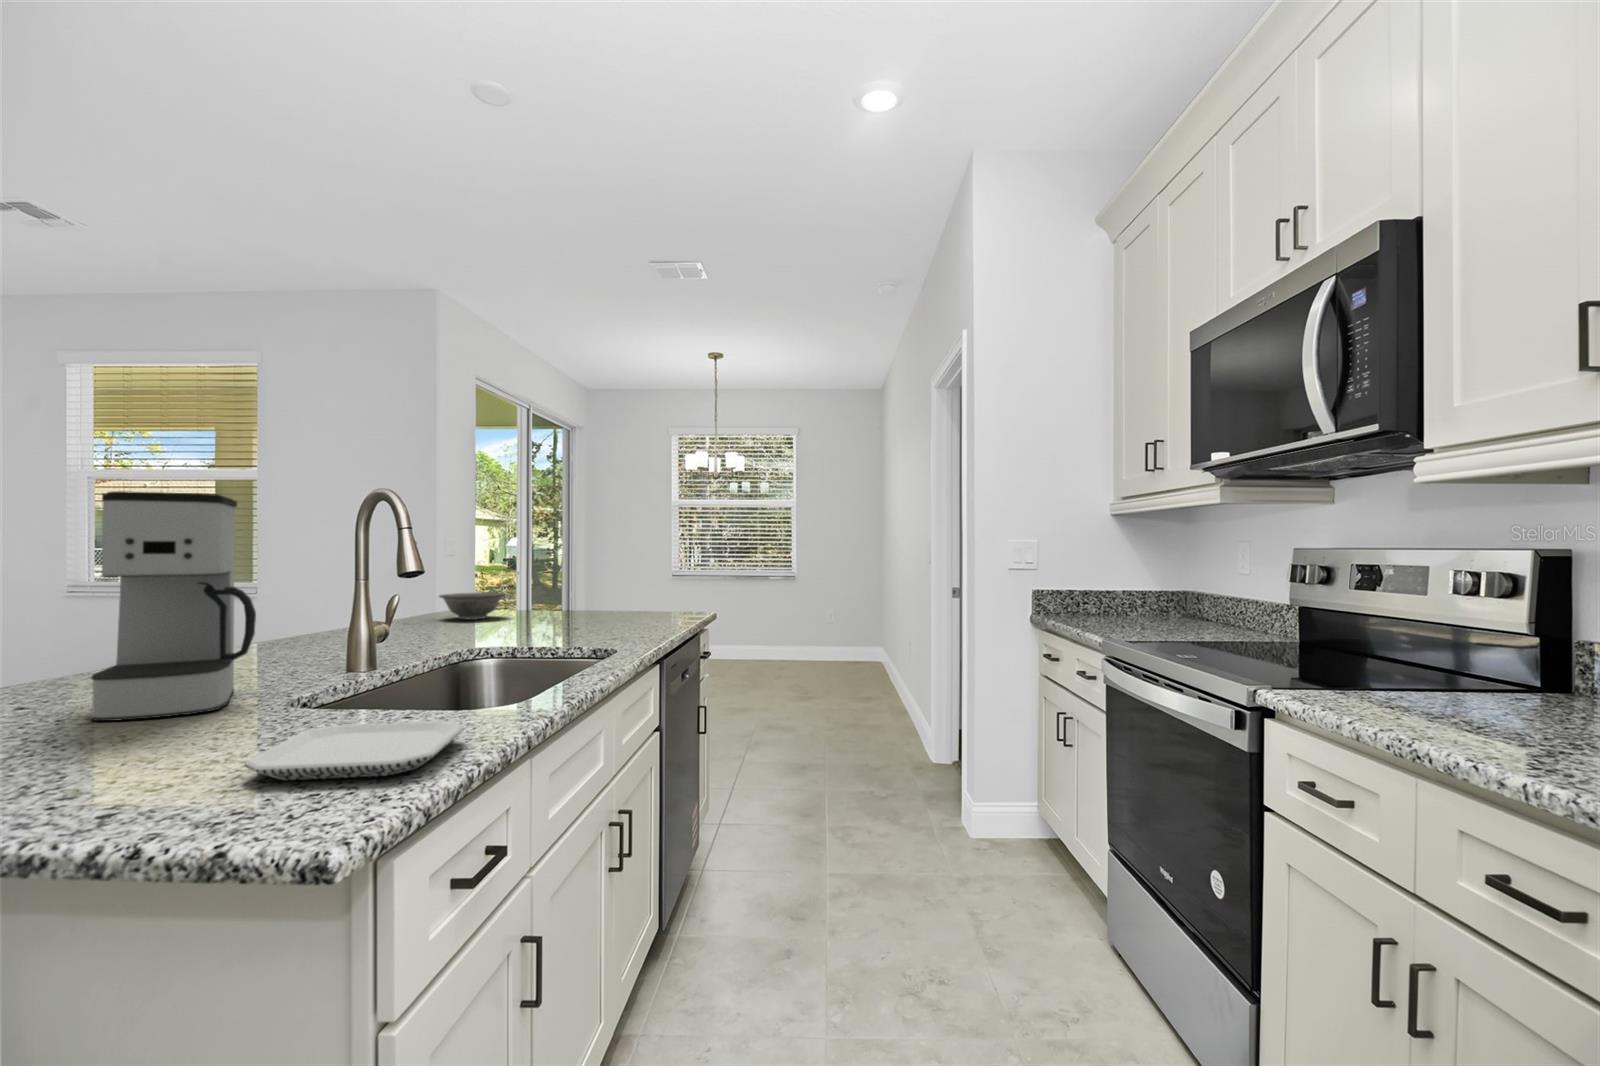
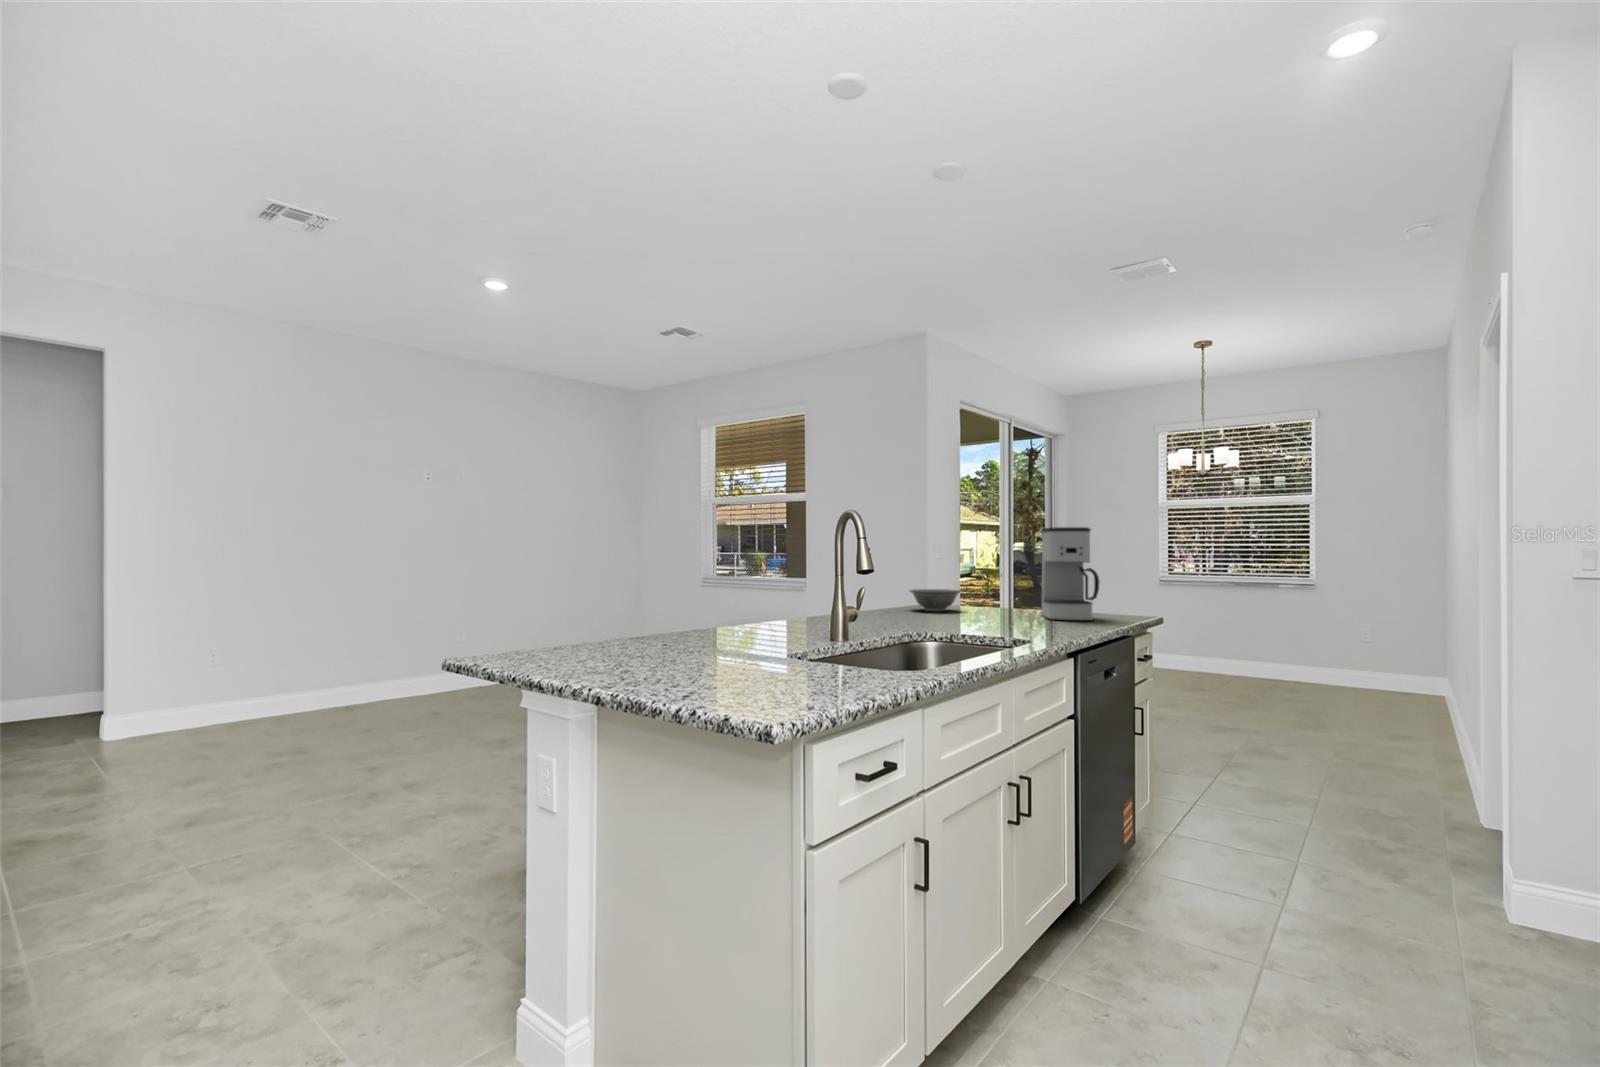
coffee maker: present [91,491,256,721] -> present [1042,527,1099,621]
plate: present [244,721,464,780] -> none [748,668,873,698]

